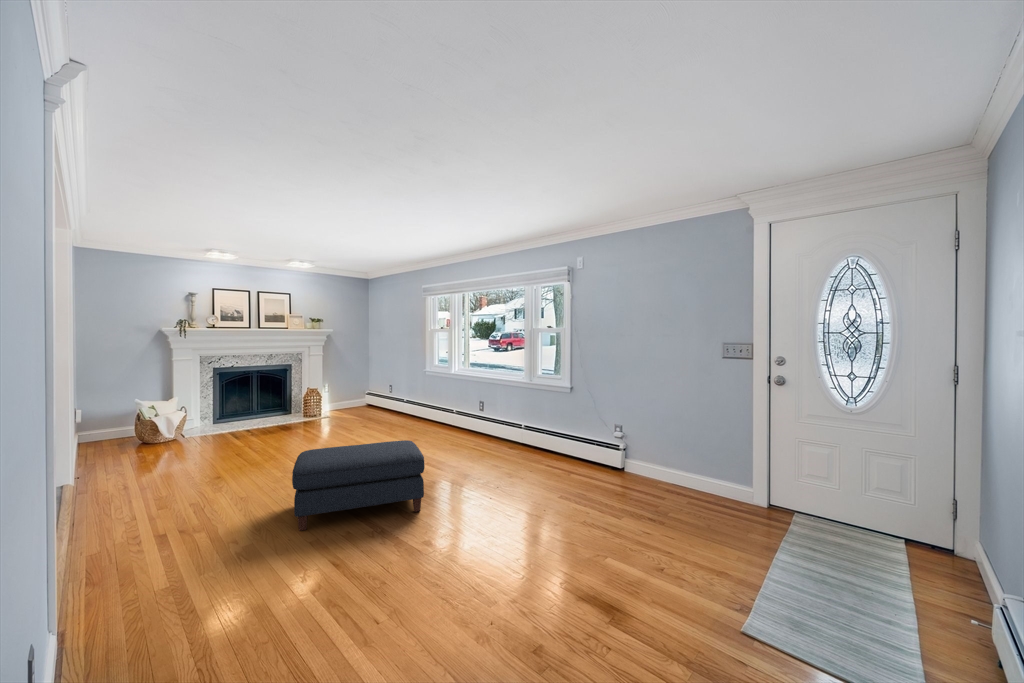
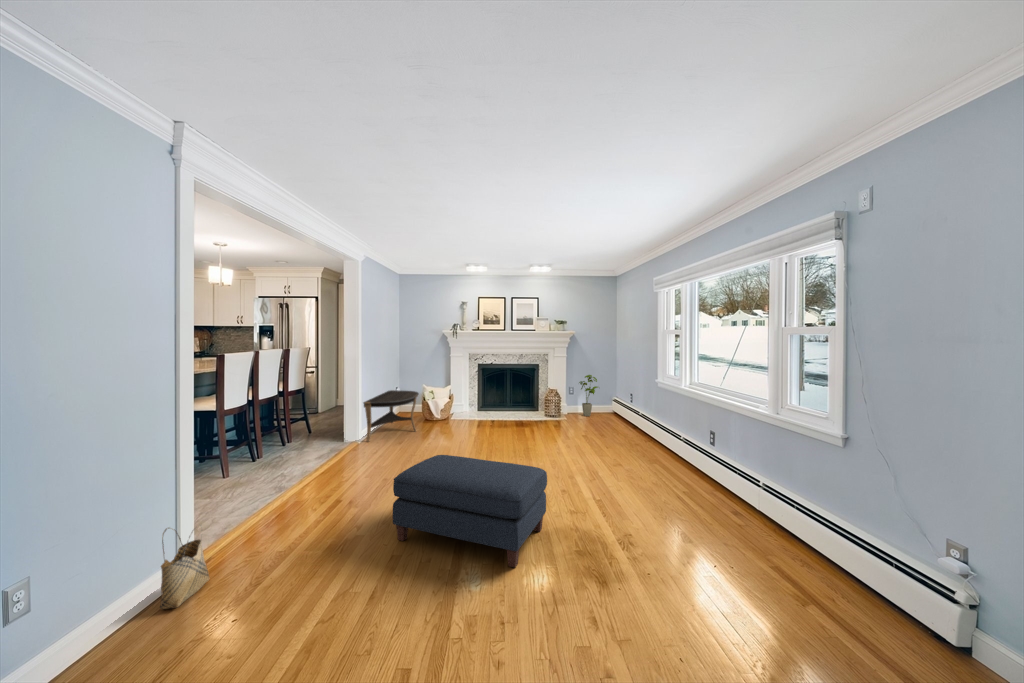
house plant: none [335,371,357,412] -> present [579,375,598,416]
coffee table: none [80,409,154,482] -> present [364,390,419,442]
woven basket: none [83,558,134,662] -> present [160,528,209,609]

